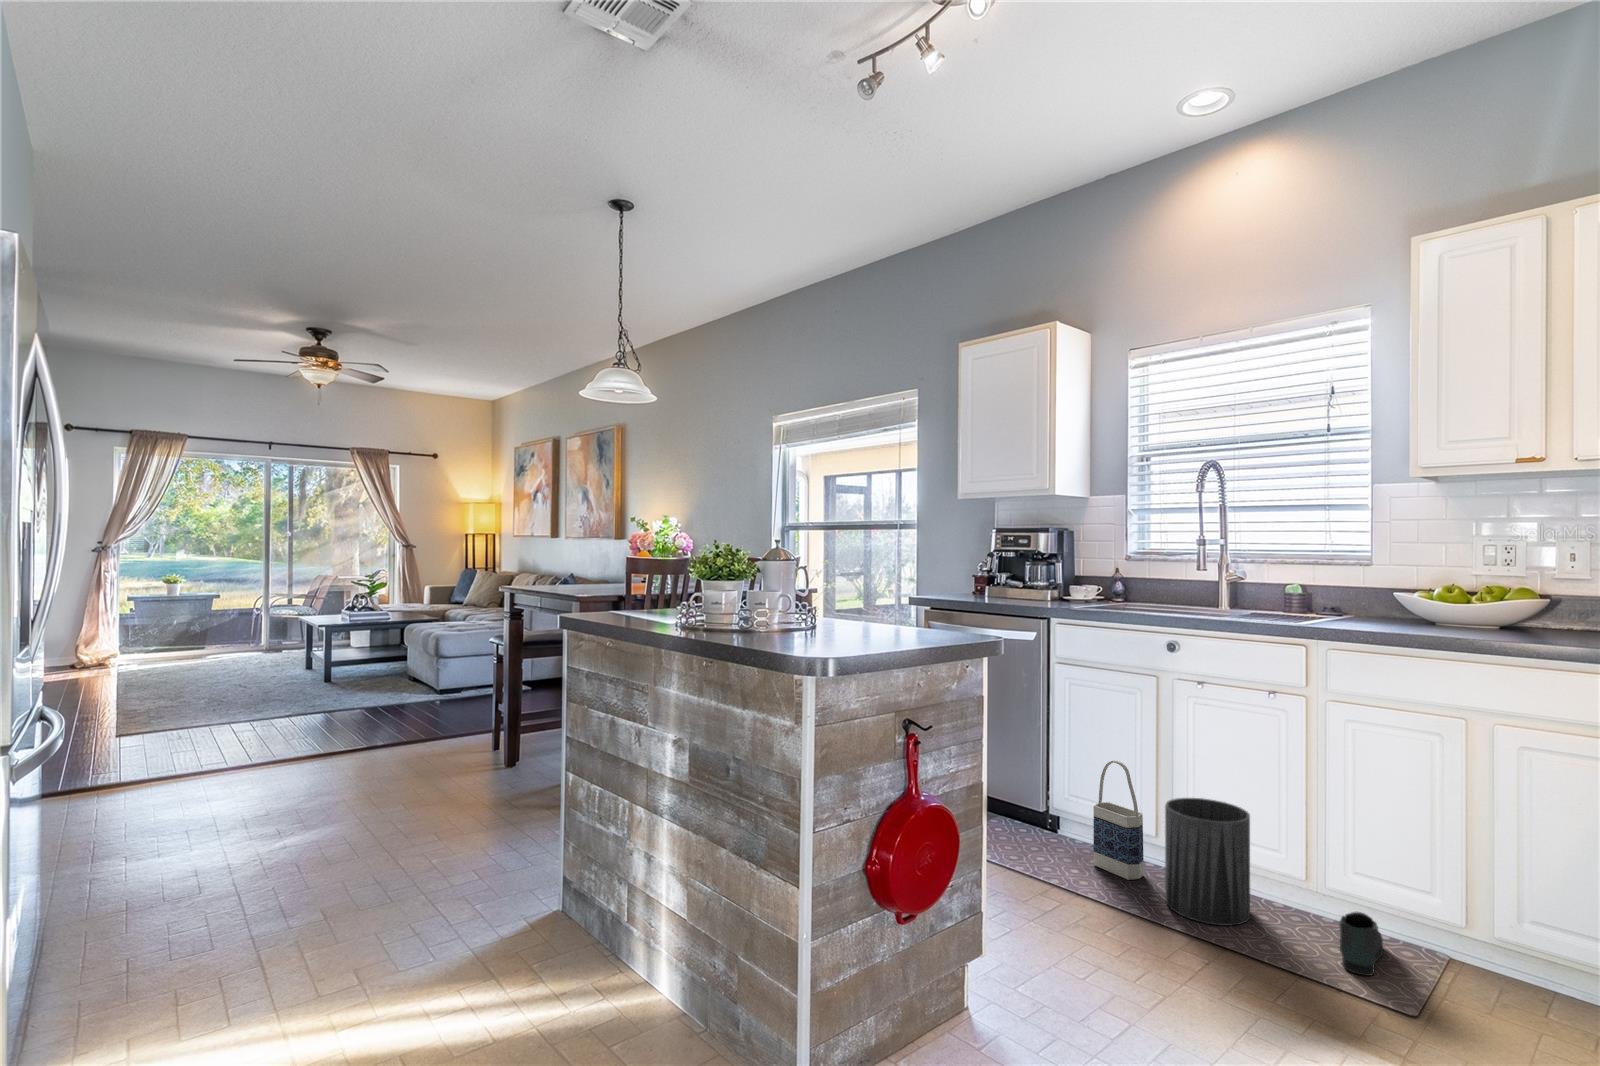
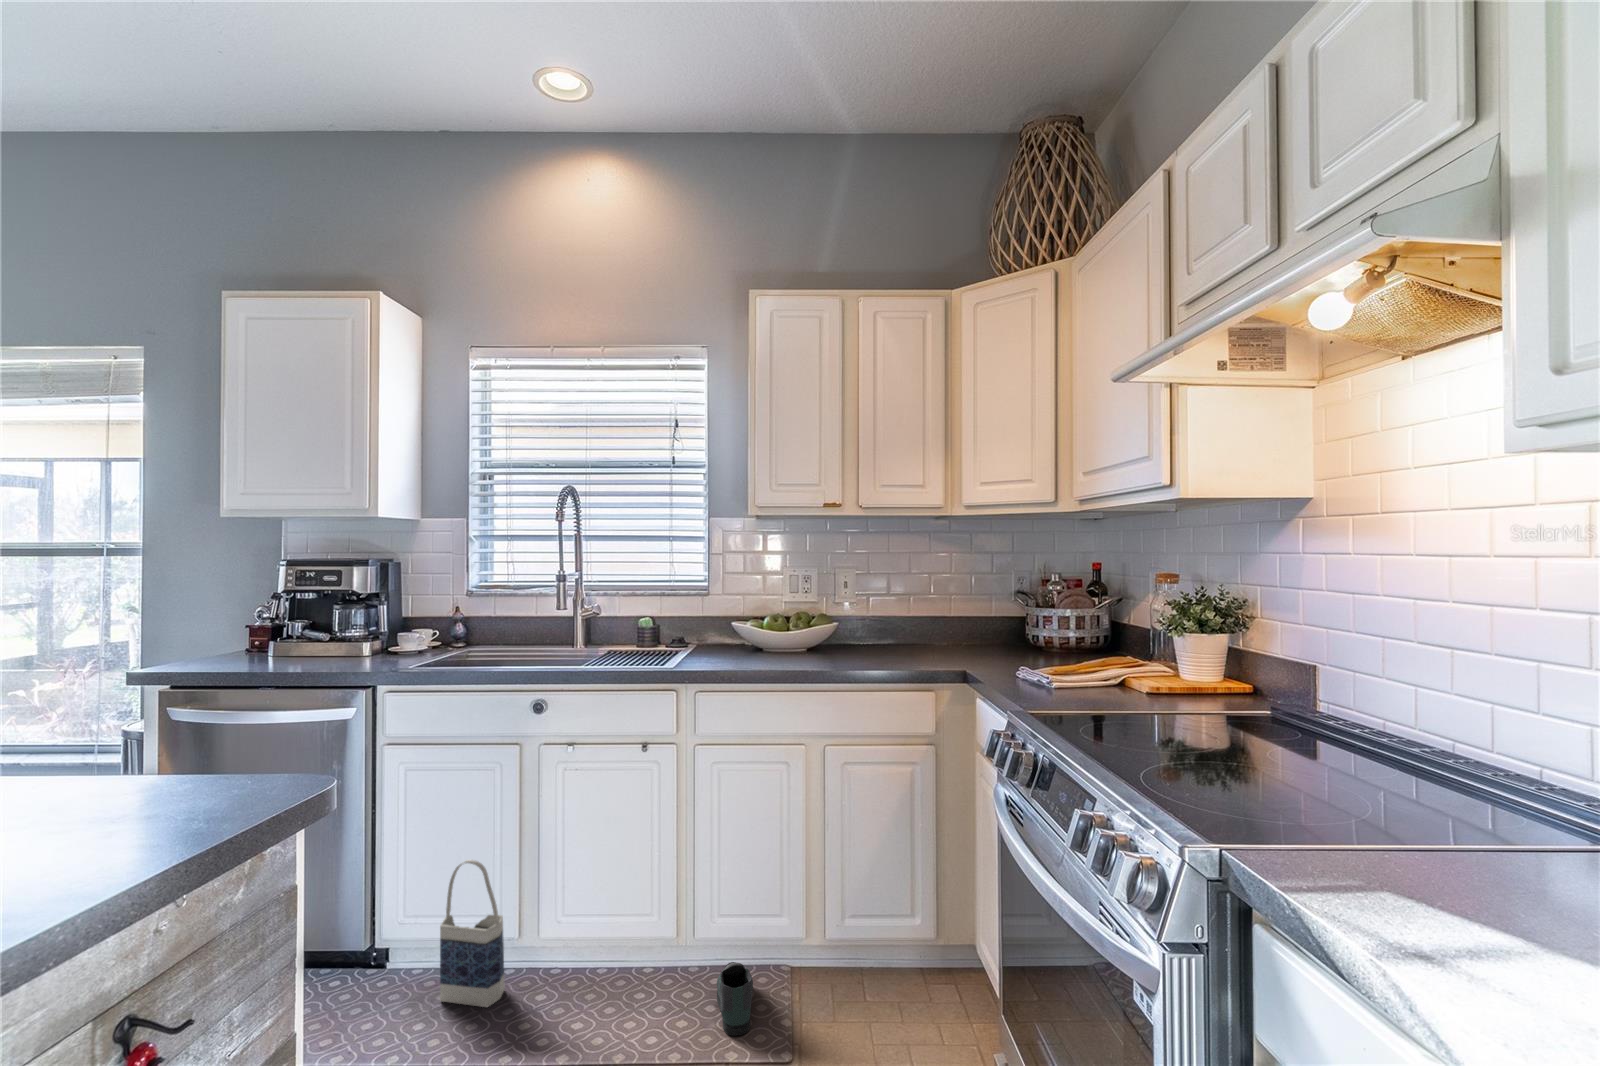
trash can: present [1165,798,1250,925] -> none [537,877,628,1040]

